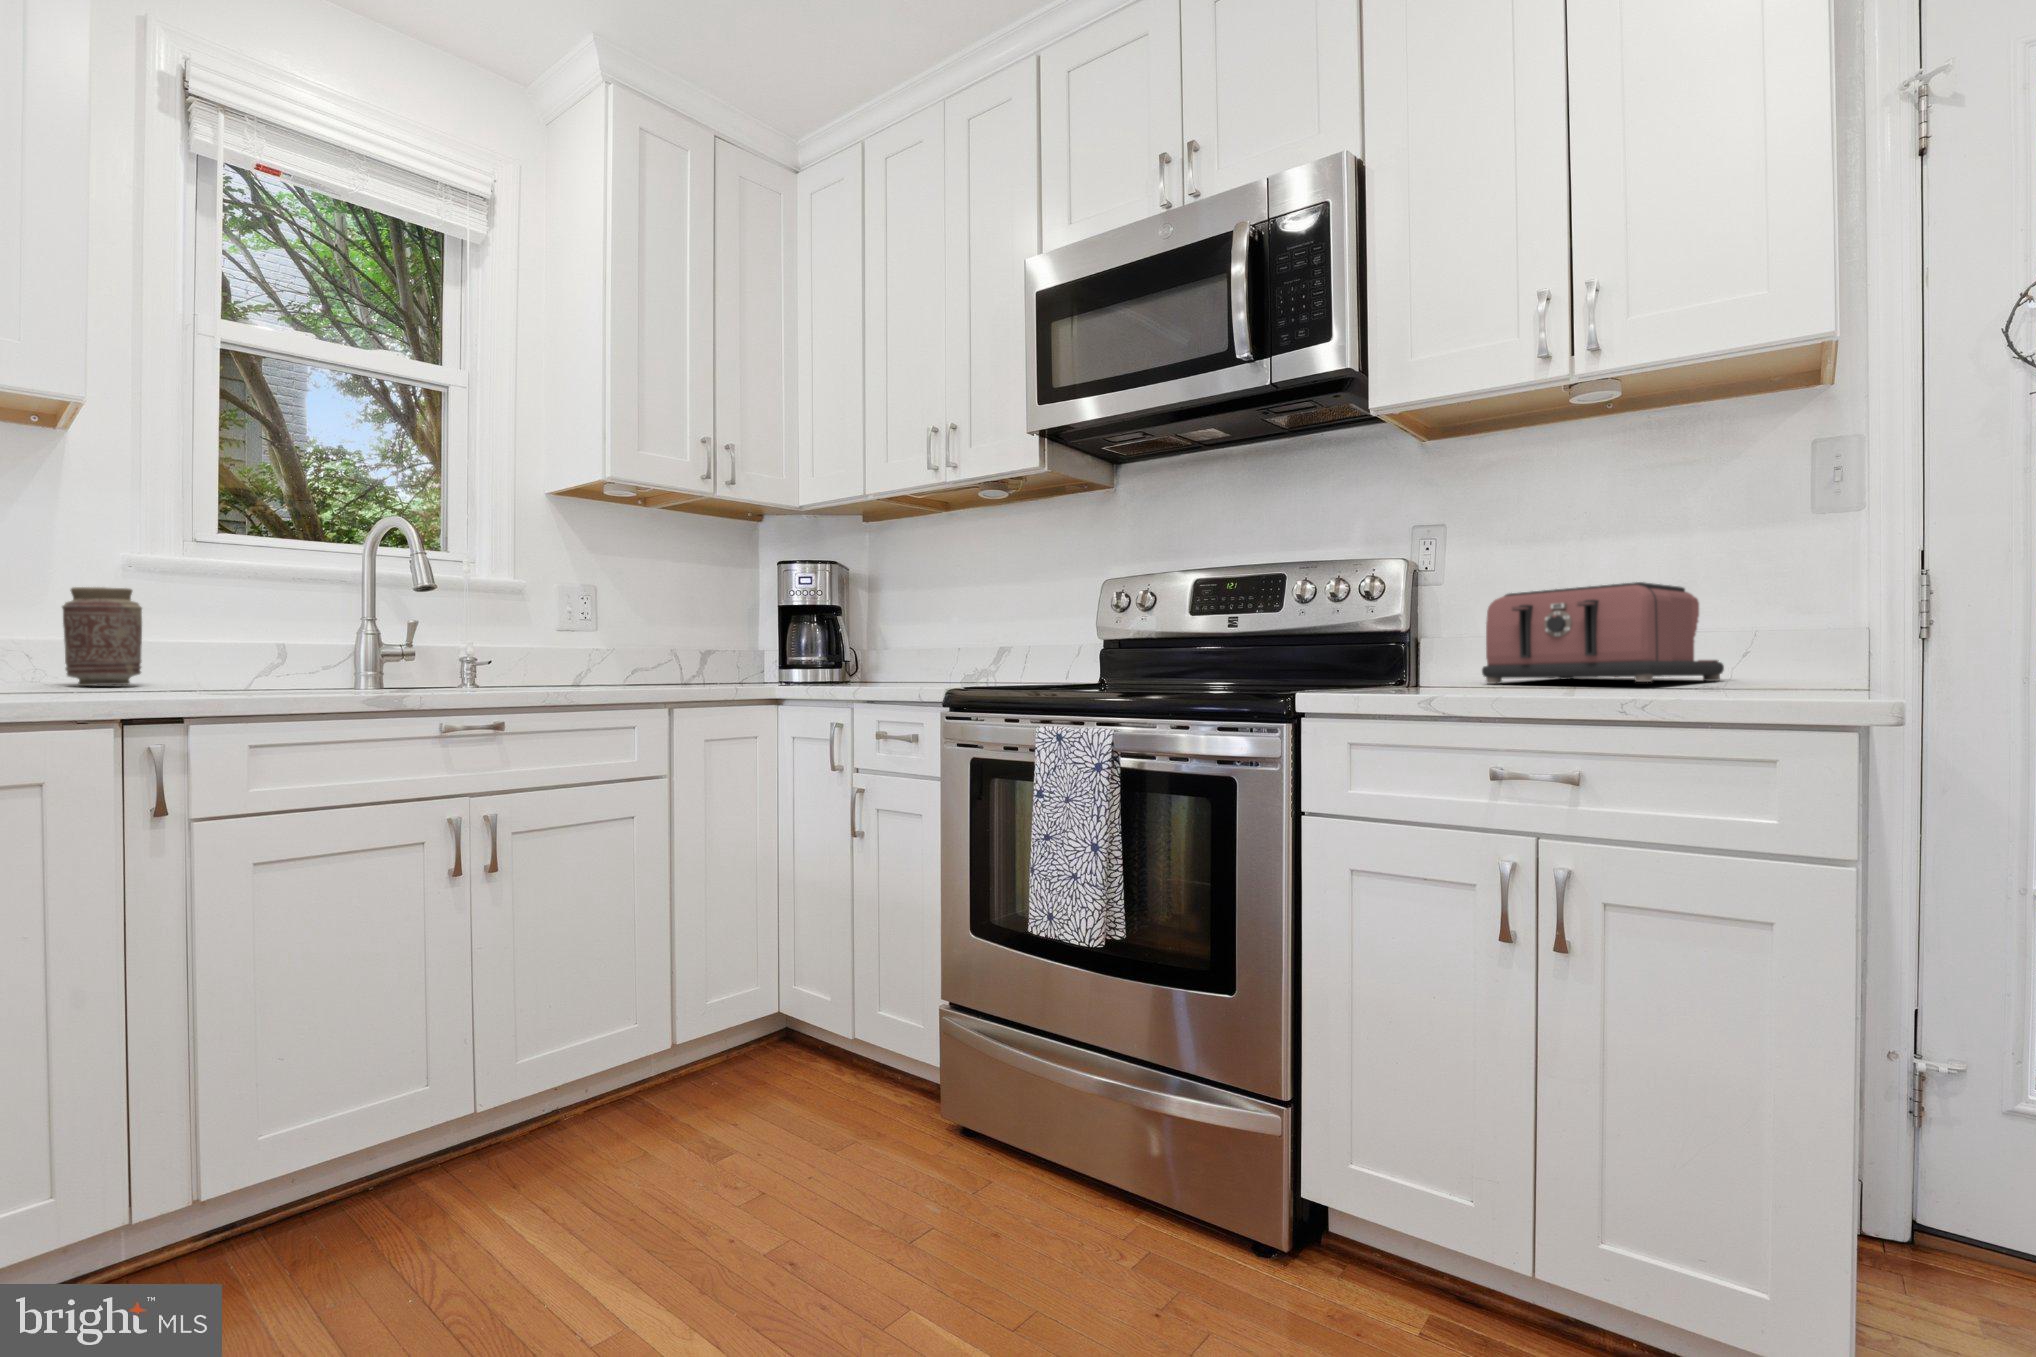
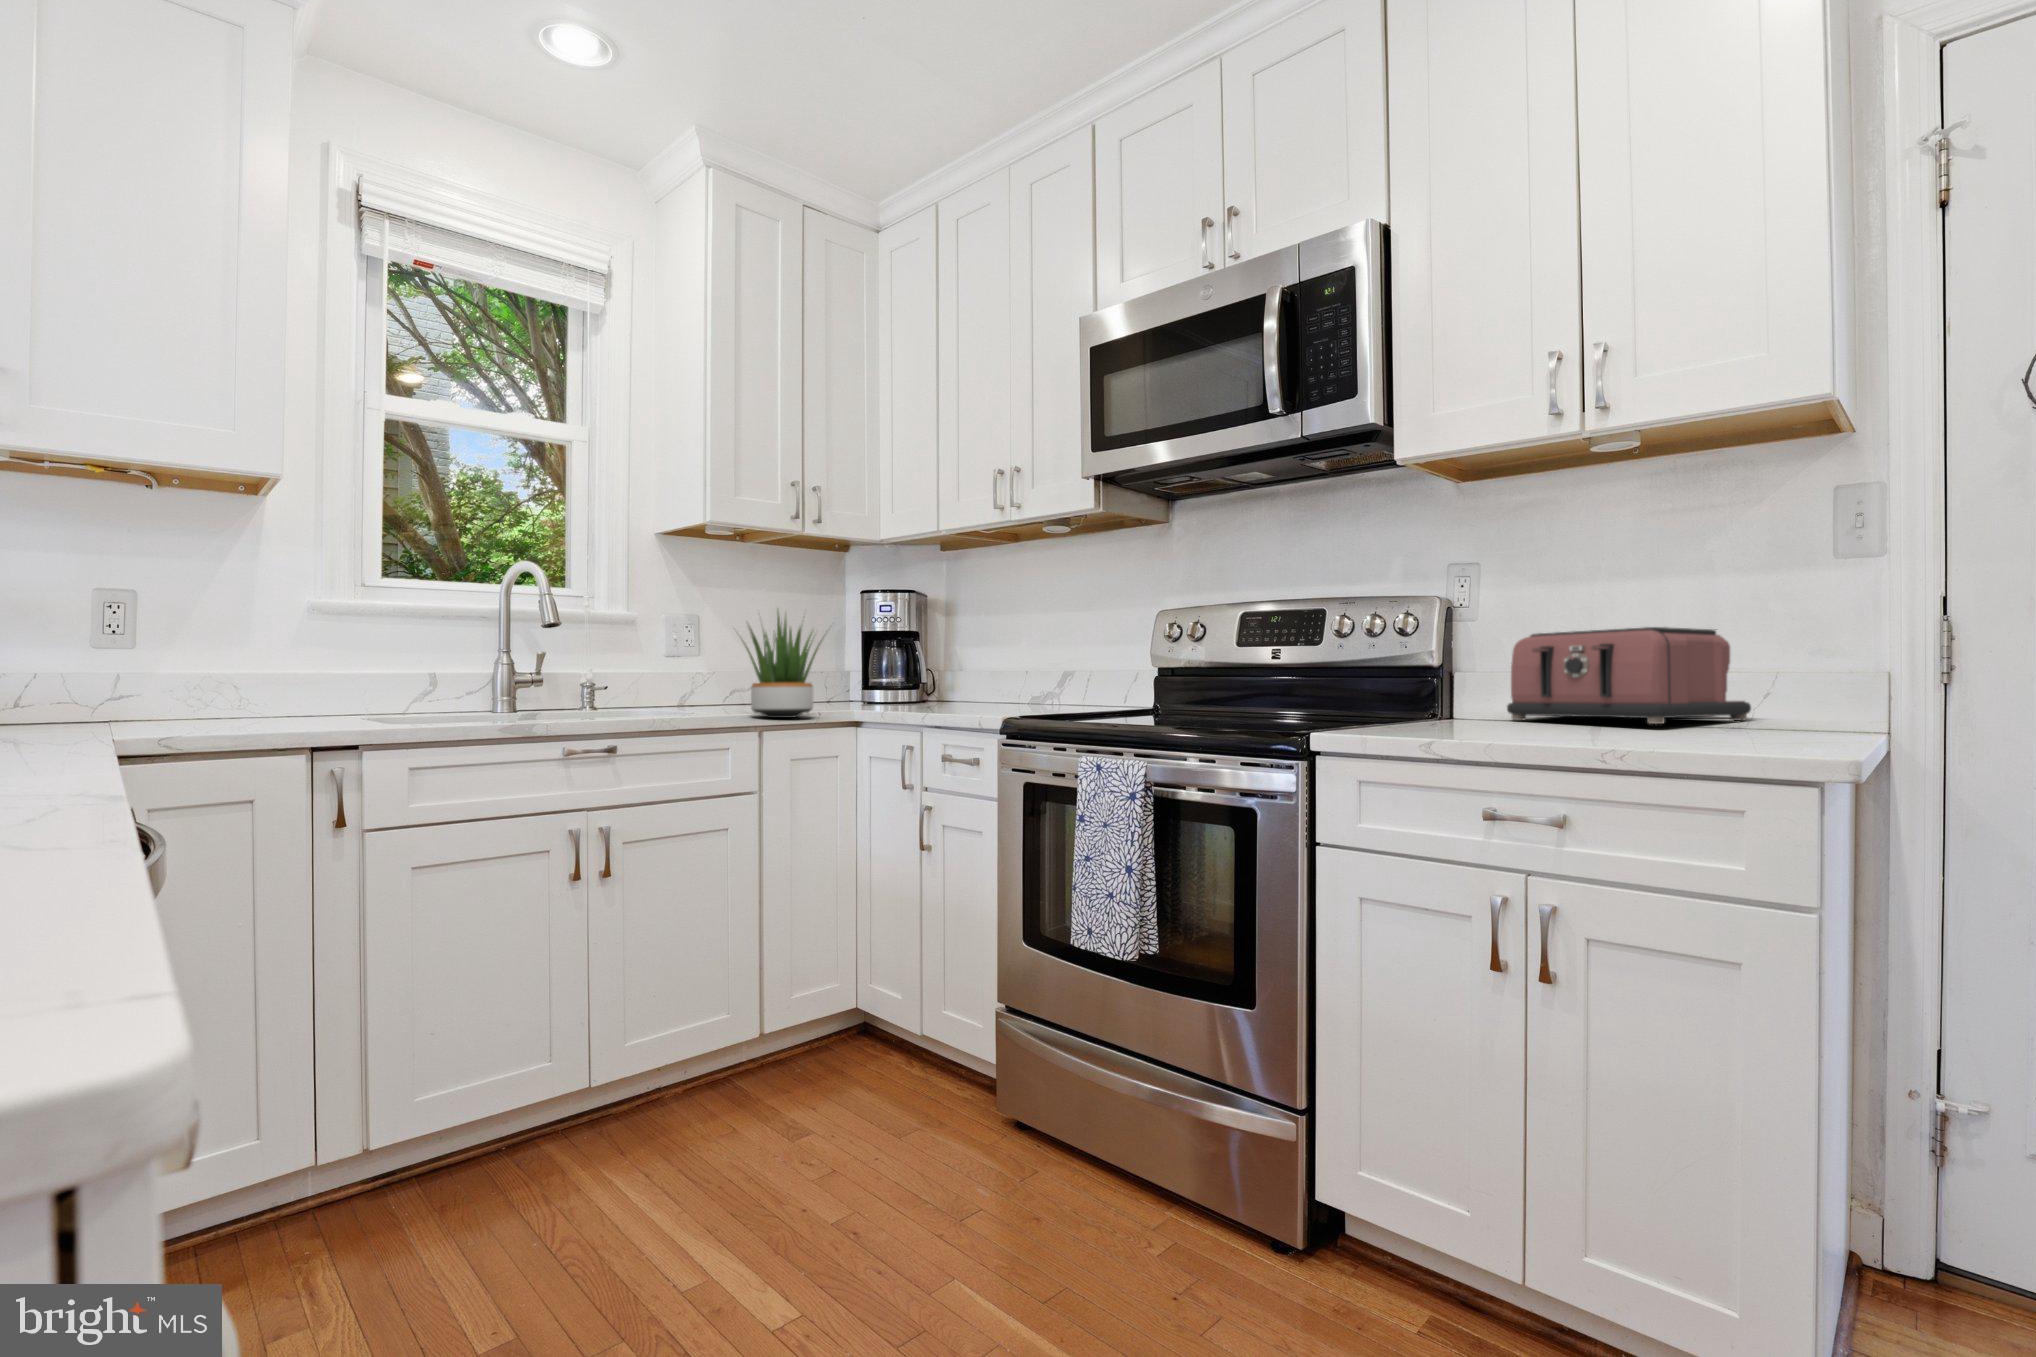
potted plant: none [637,572,753,694] -> present [743,613,821,718]
vase: present [62,587,142,686] -> none [263,629,325,712]

